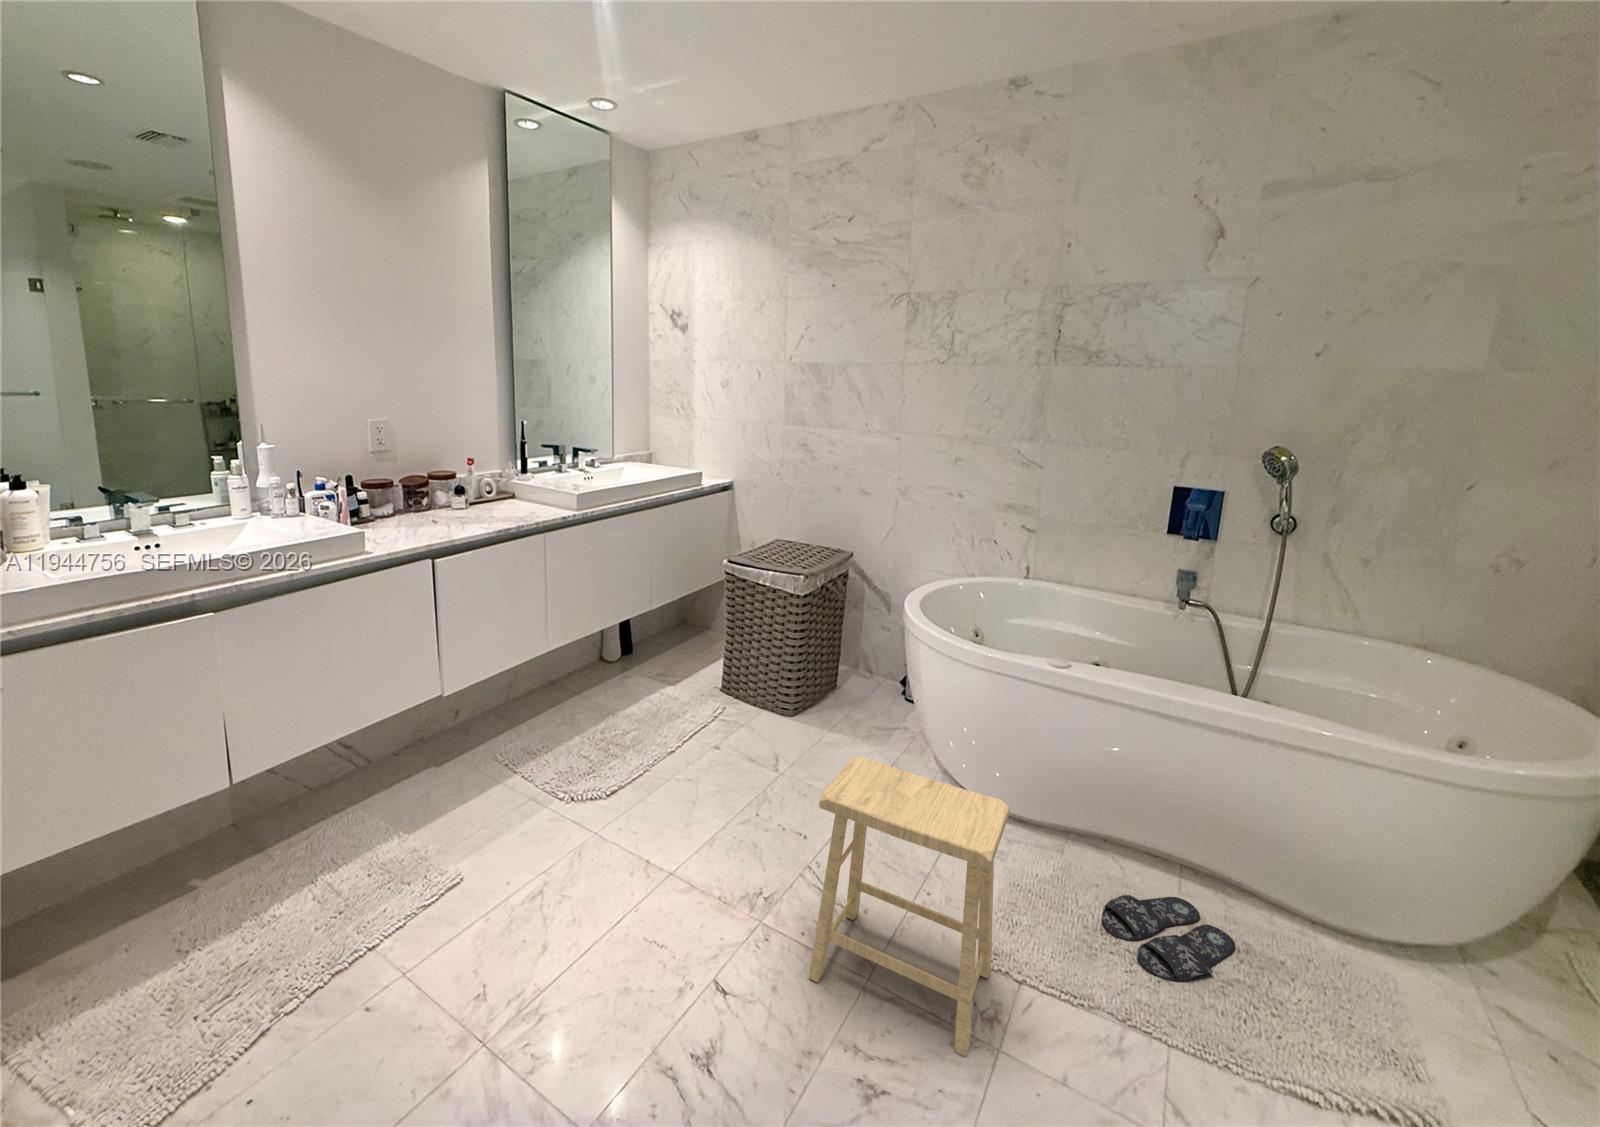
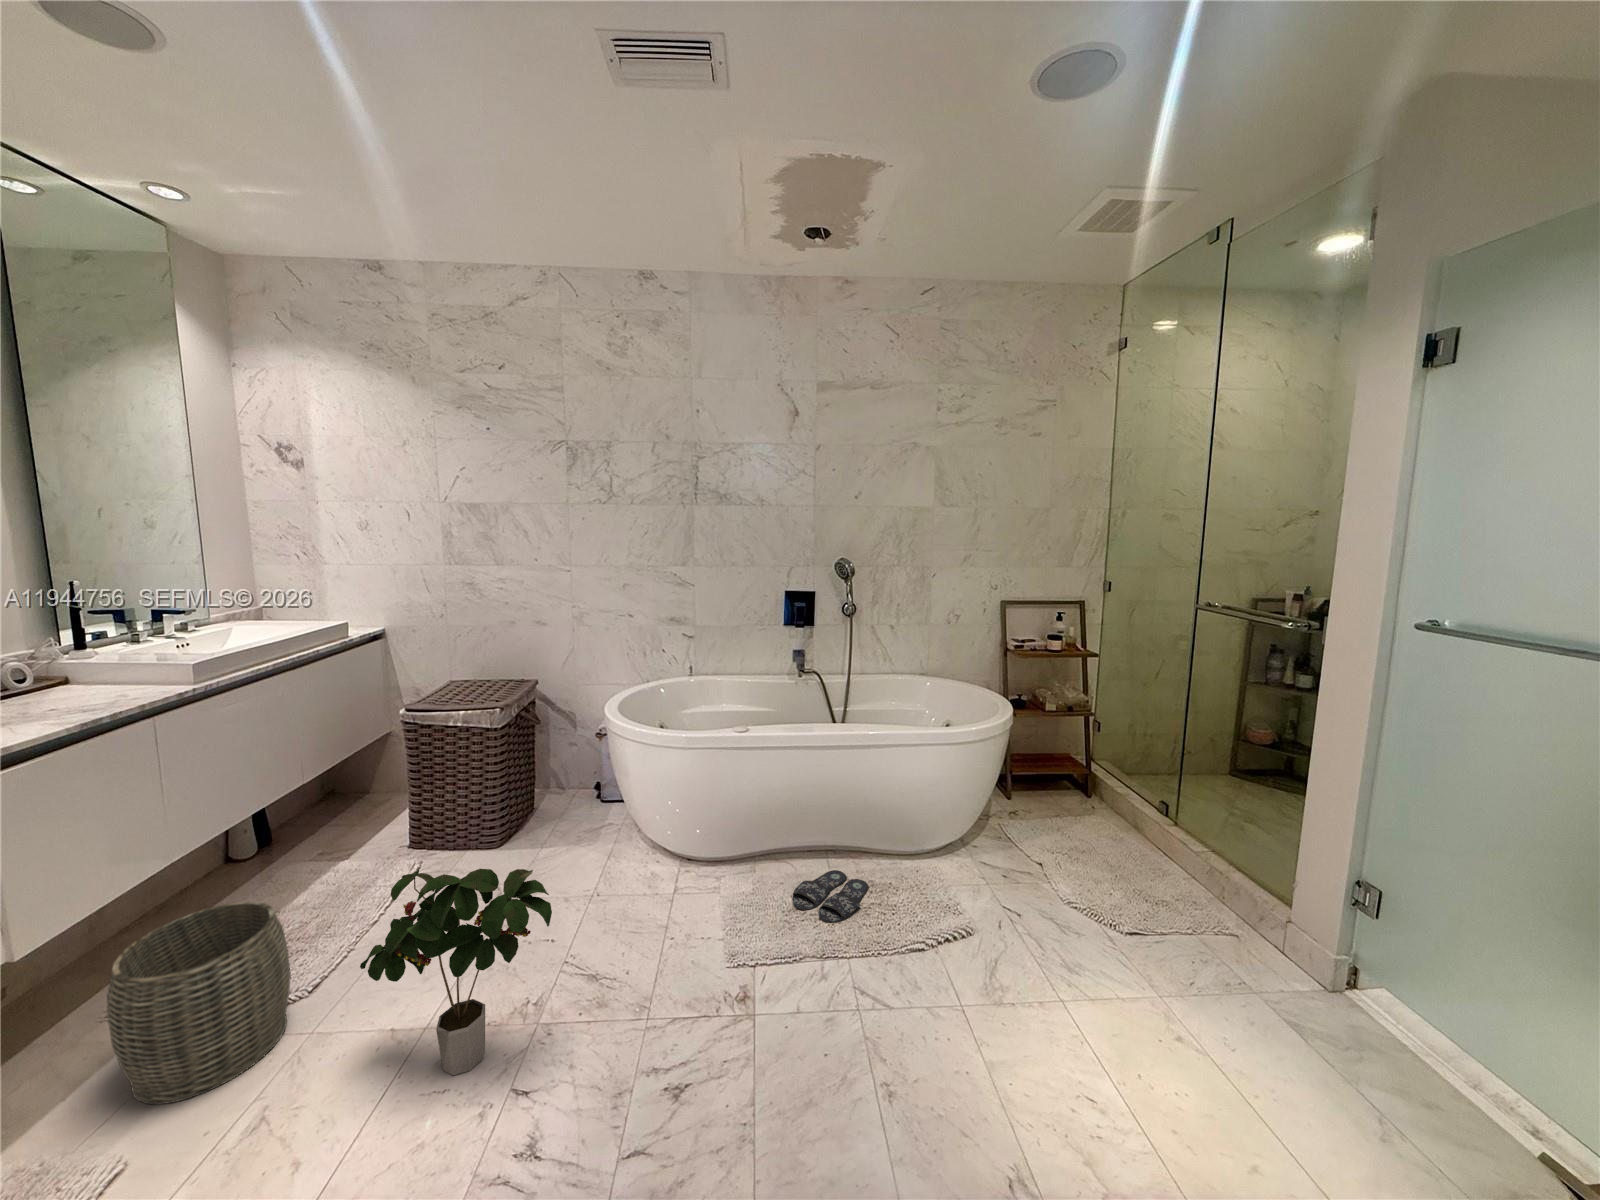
woven basket: none [474,698,592,847] -> present [107,902,291,1104]
potted plant: none [619,721,776,937] -> present [360,868,552,1075]
footstool: present [809,757,1010,1056] -> none [593,833,735,1044]

